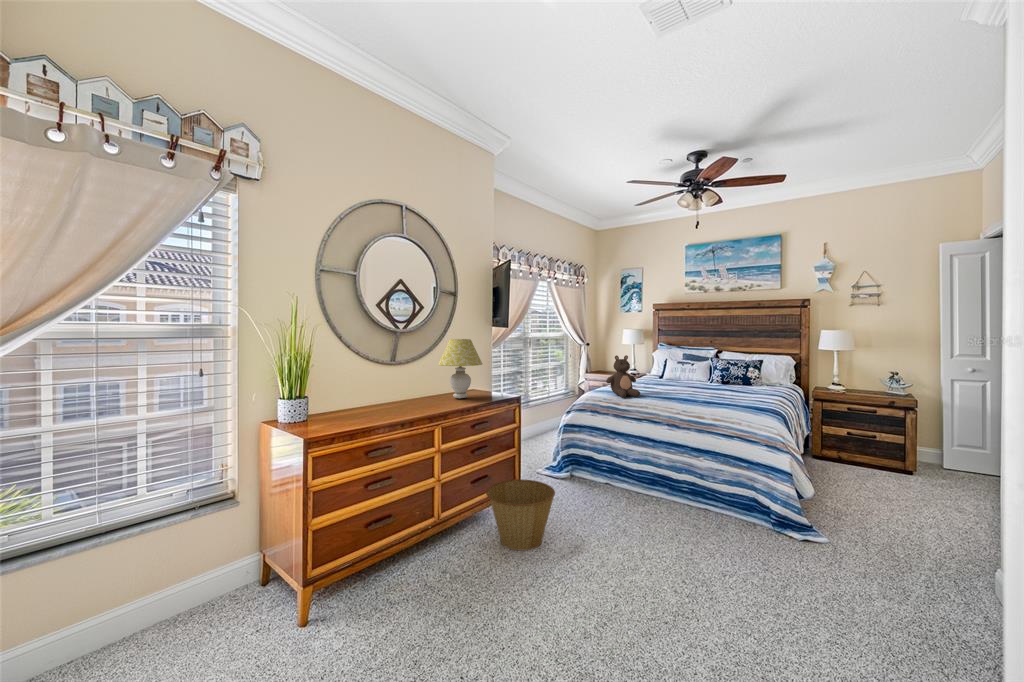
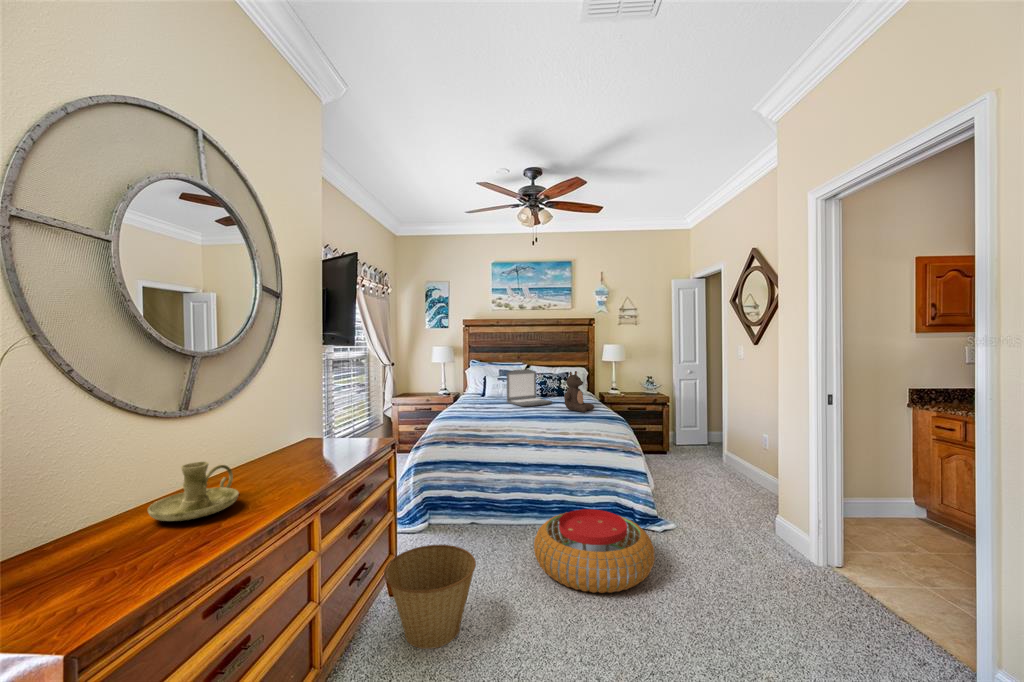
table lamp: present [438,339,482,398] -> none [287,369,357,455]
laptop: none [674,353,723,390] -> present [507,369,552,406]
teddy bear: present [606,355,640,397] -> present [564,371,594,412]
candle holder: none [343,385,390,414] -> present [148,462,239,521]
pouf: none [630,489,758,569] -> present [534,509,655,593]

